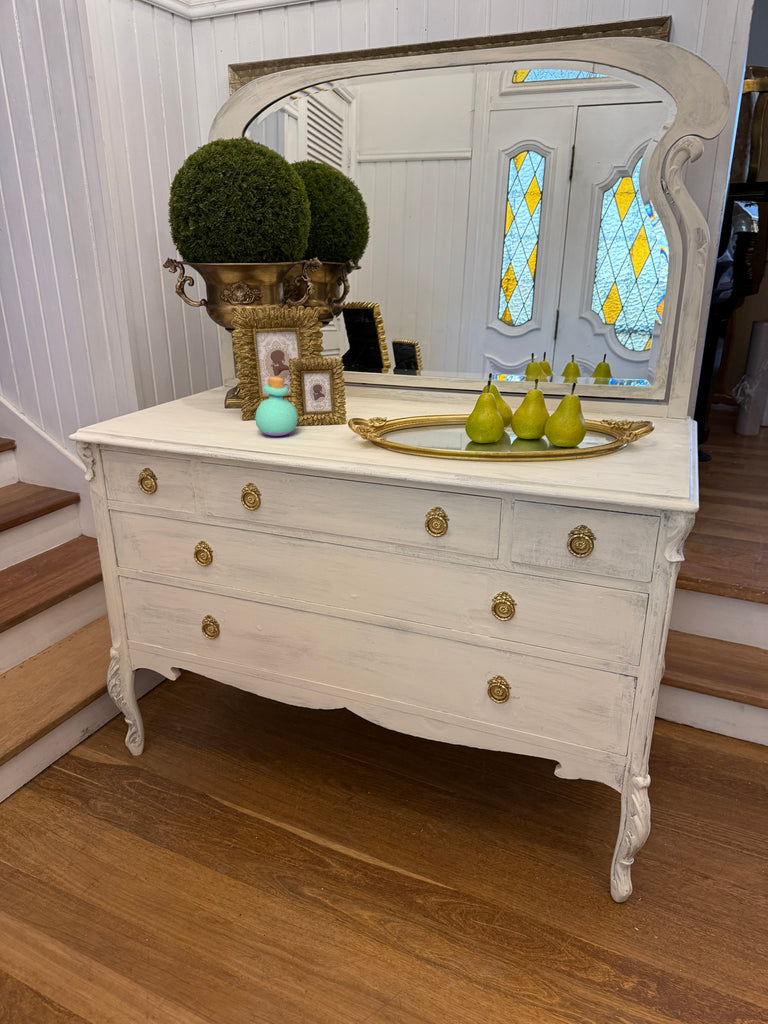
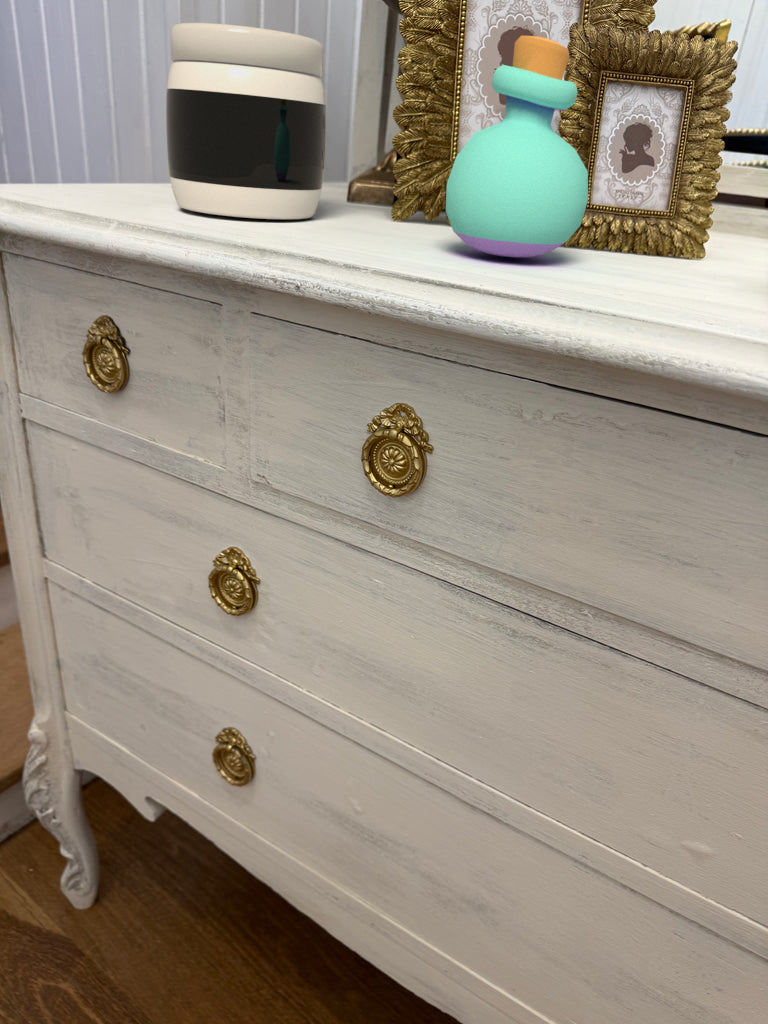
jar: none [159,367,216,429] -> present [166,23,326,219]

